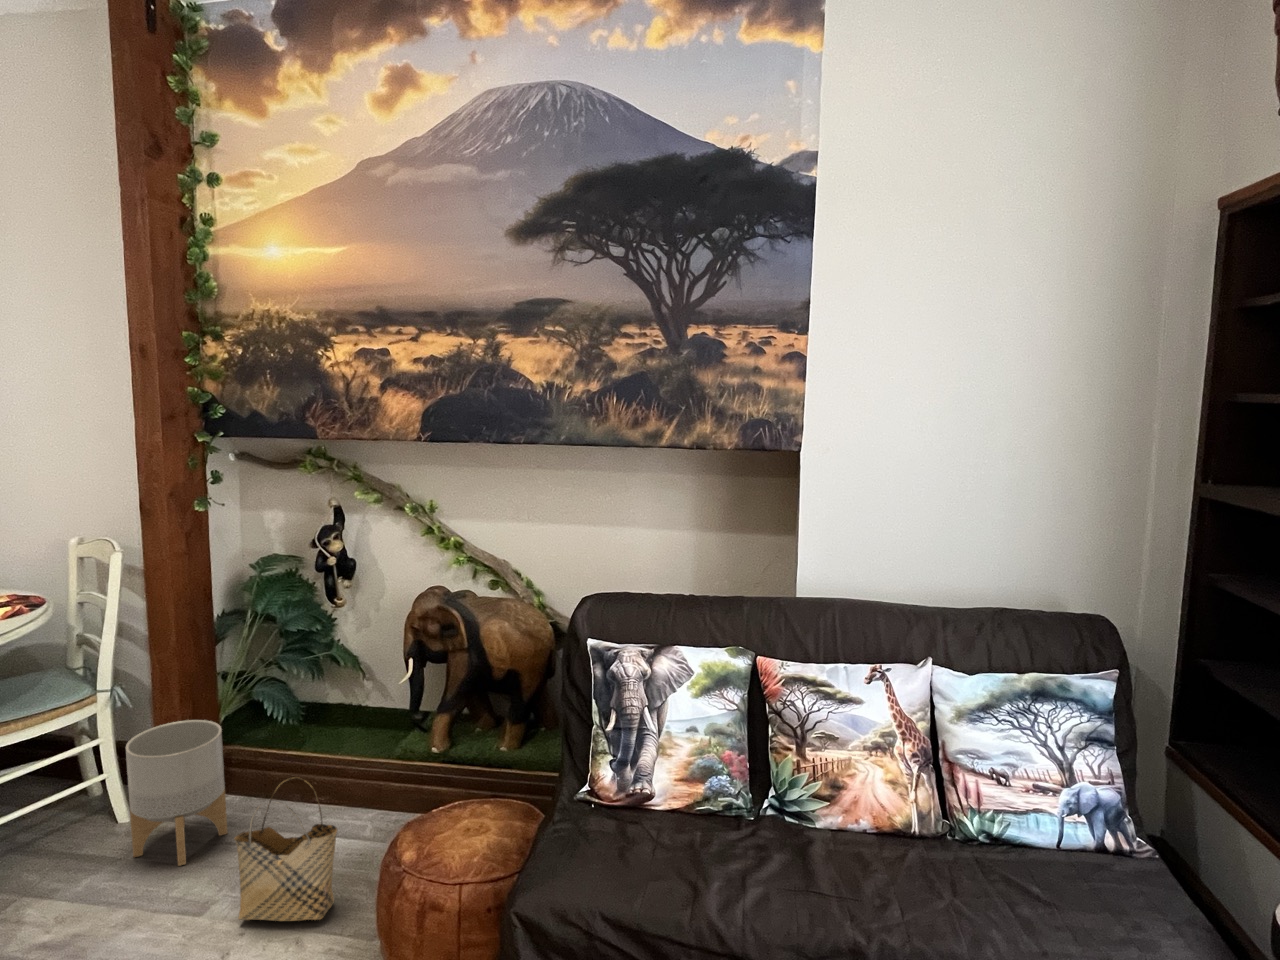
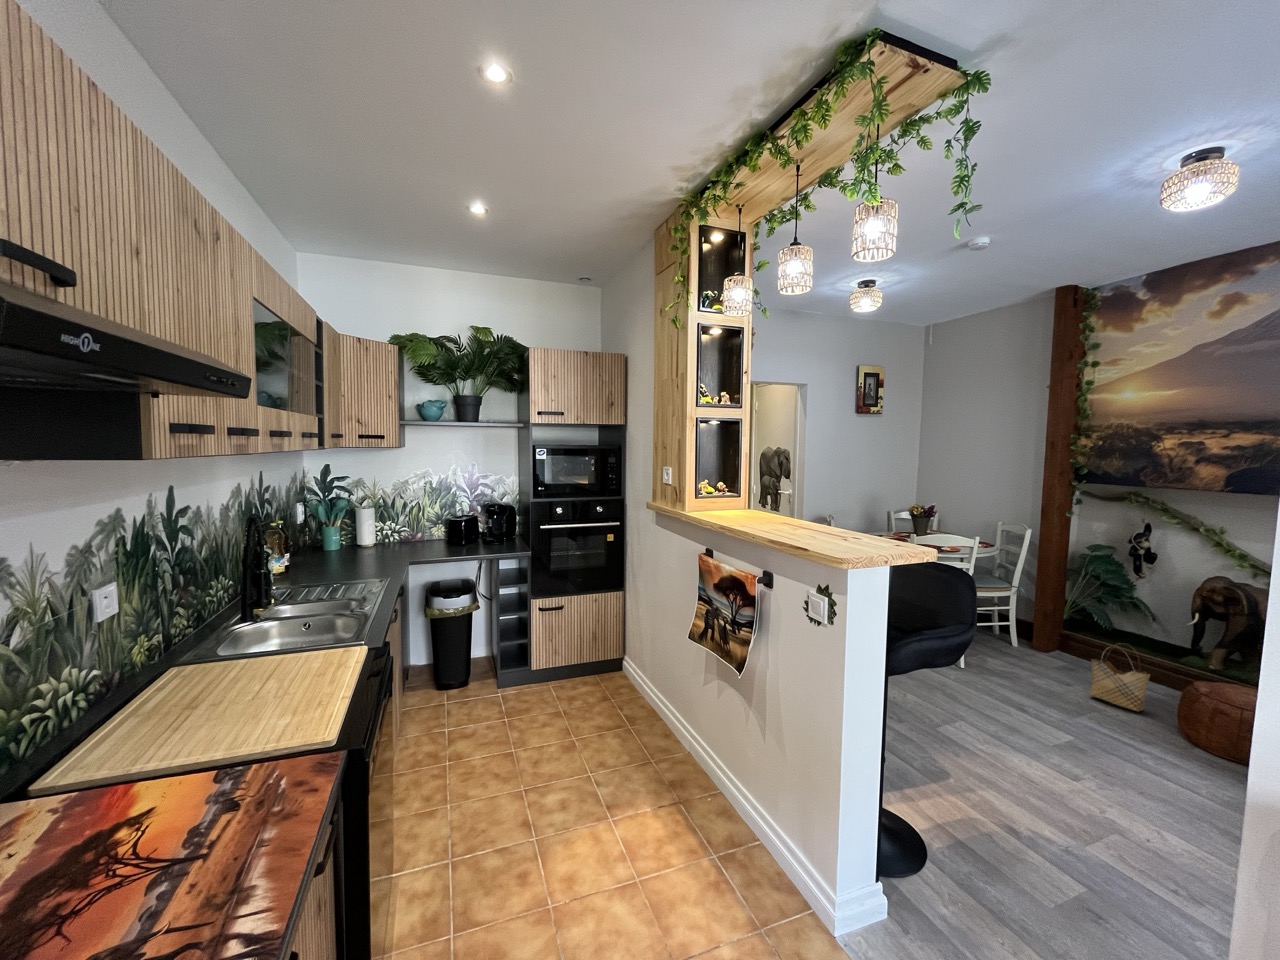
planter: present [126,720,227,866] -> none [1026,608,1075,670]

